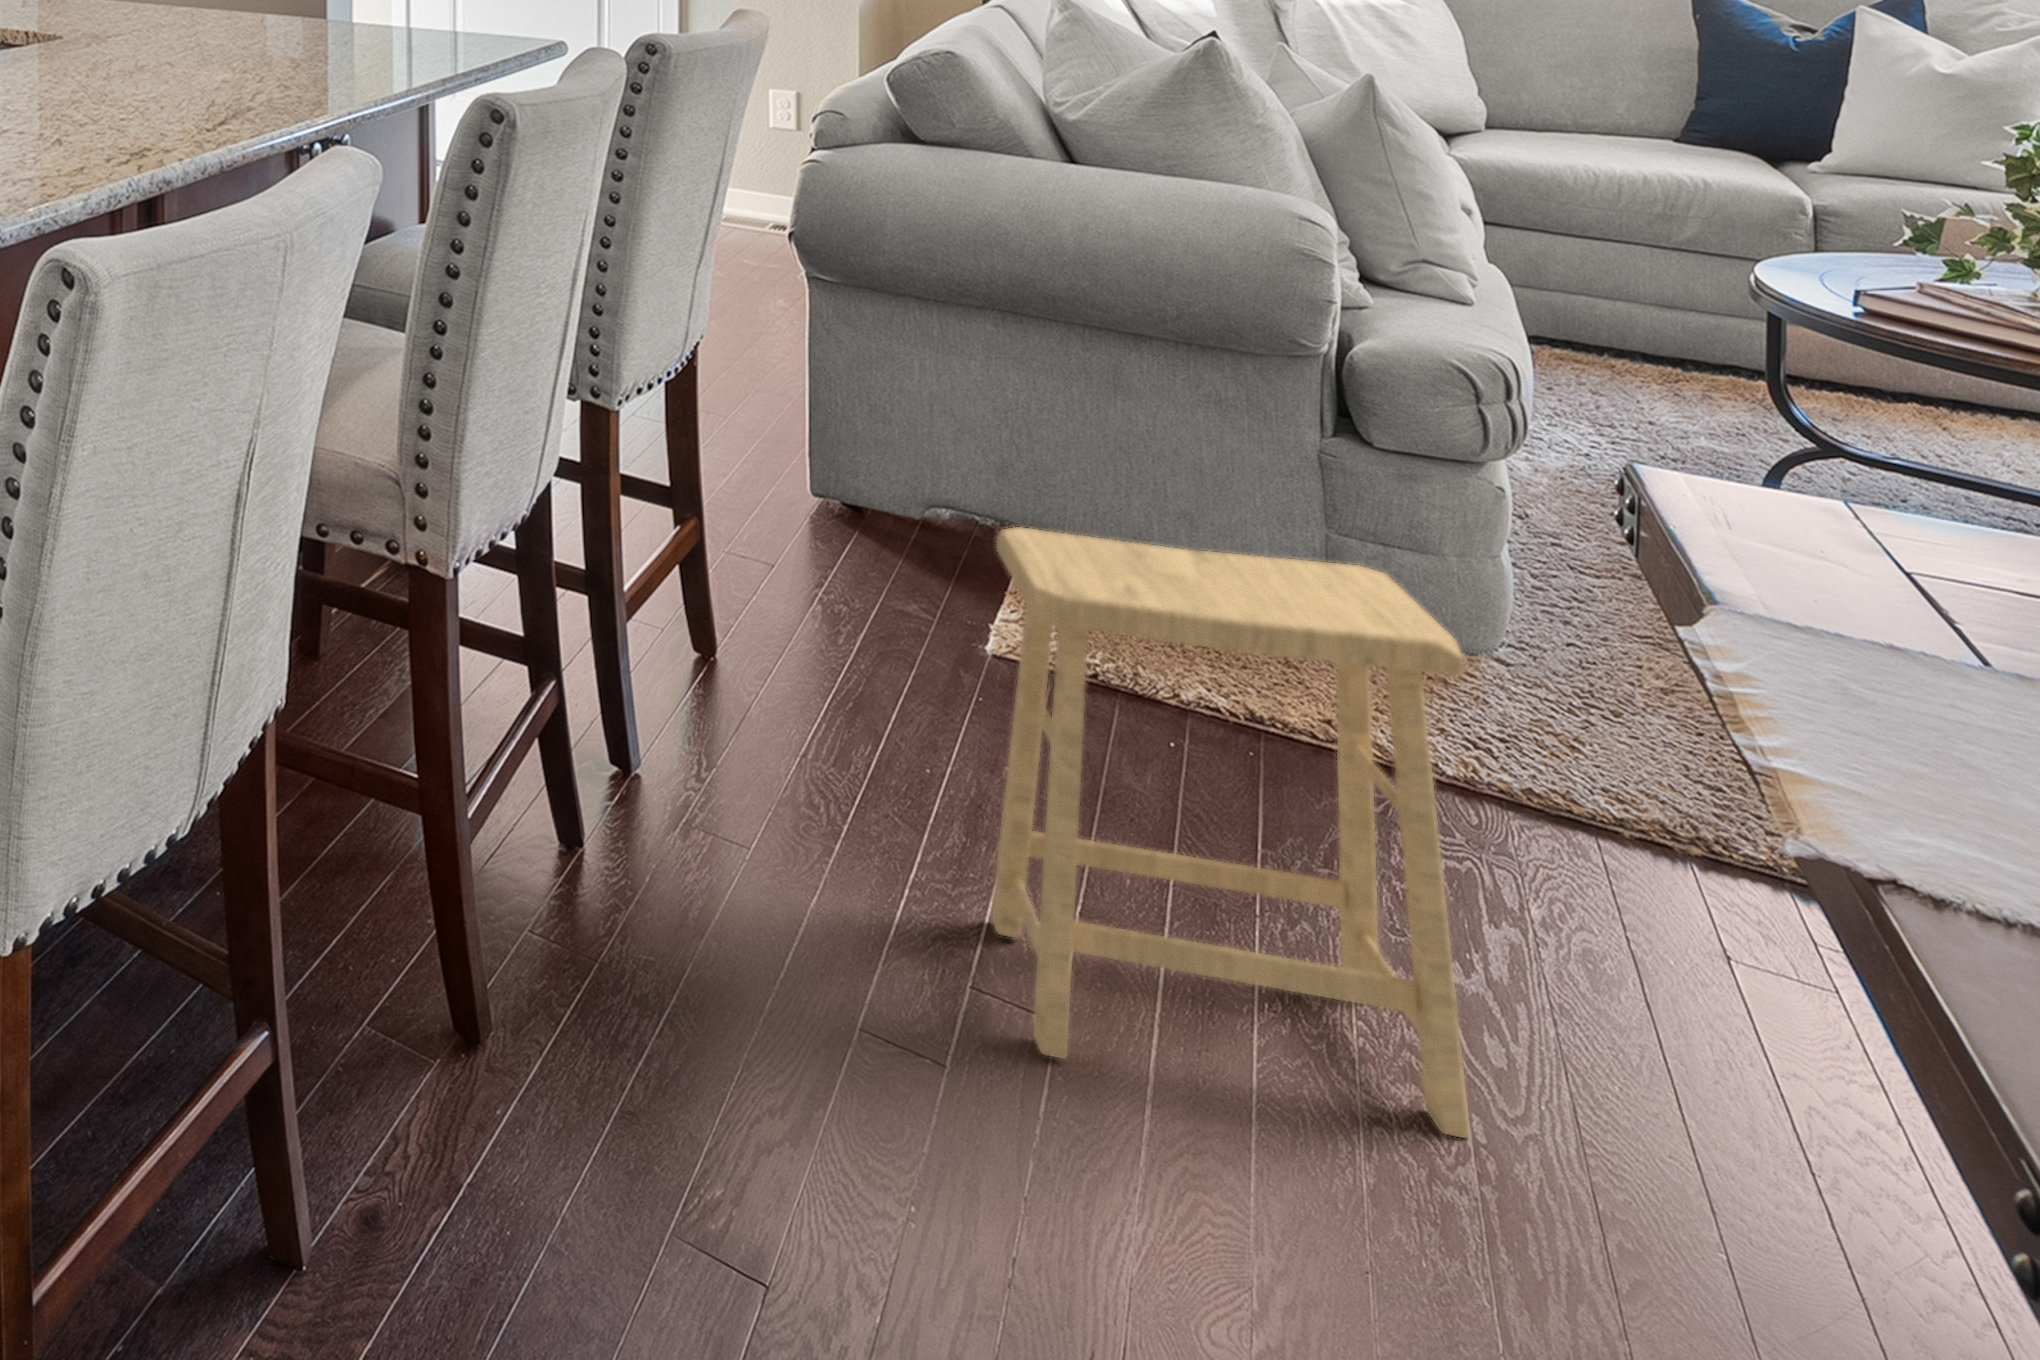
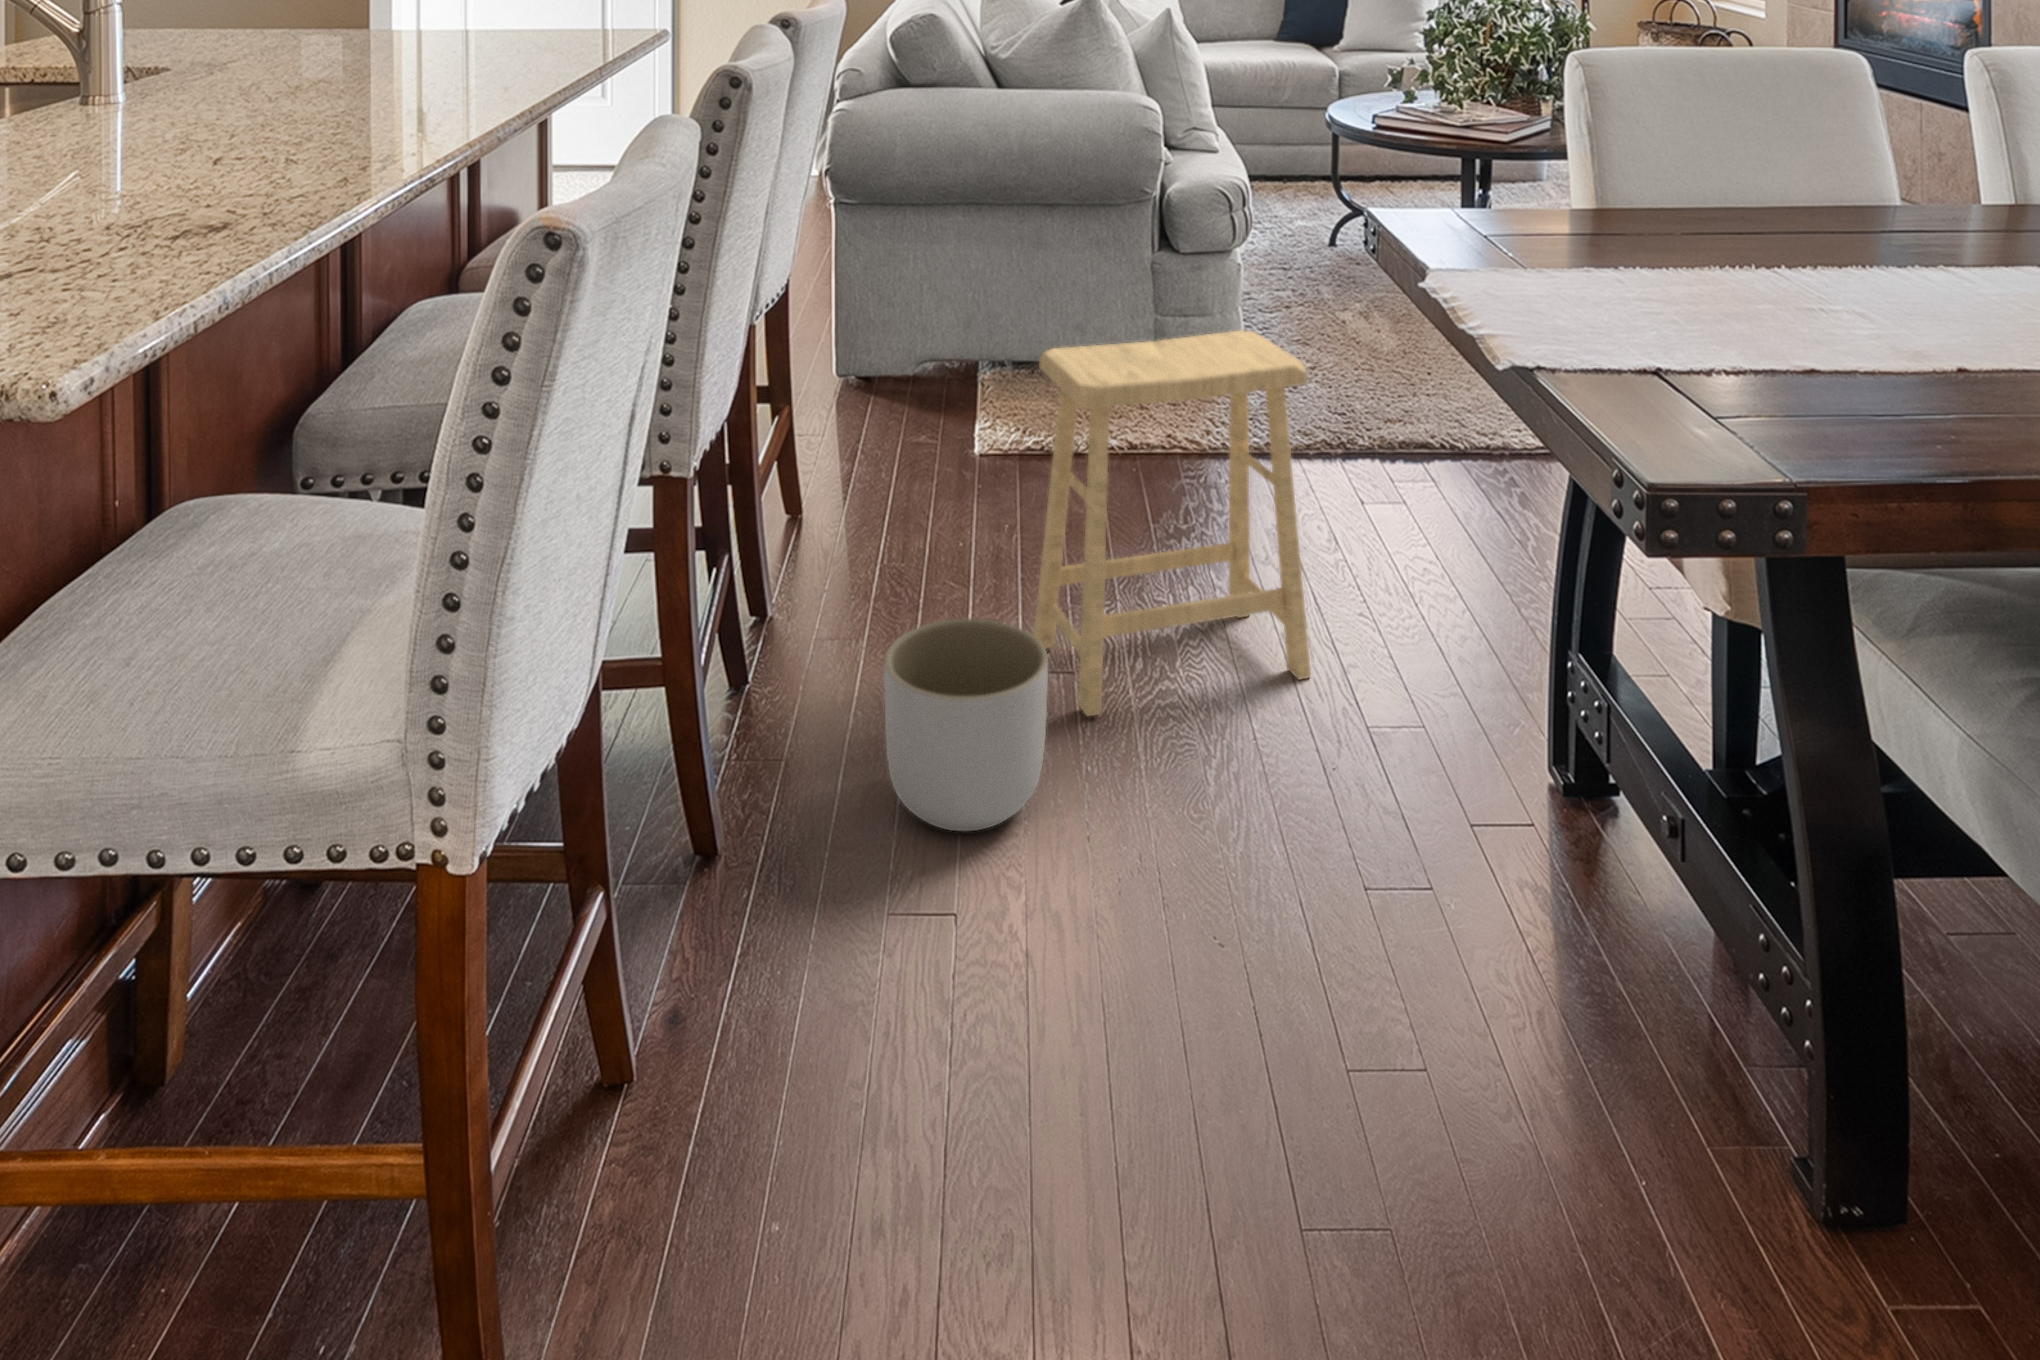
planter: none [705,849,944,1151] -> present [884,619,1048,831]

